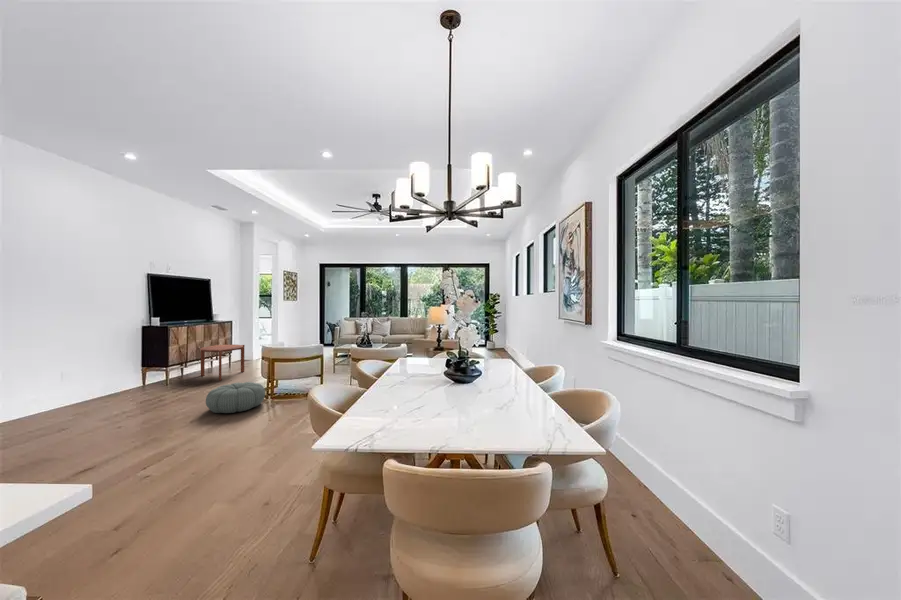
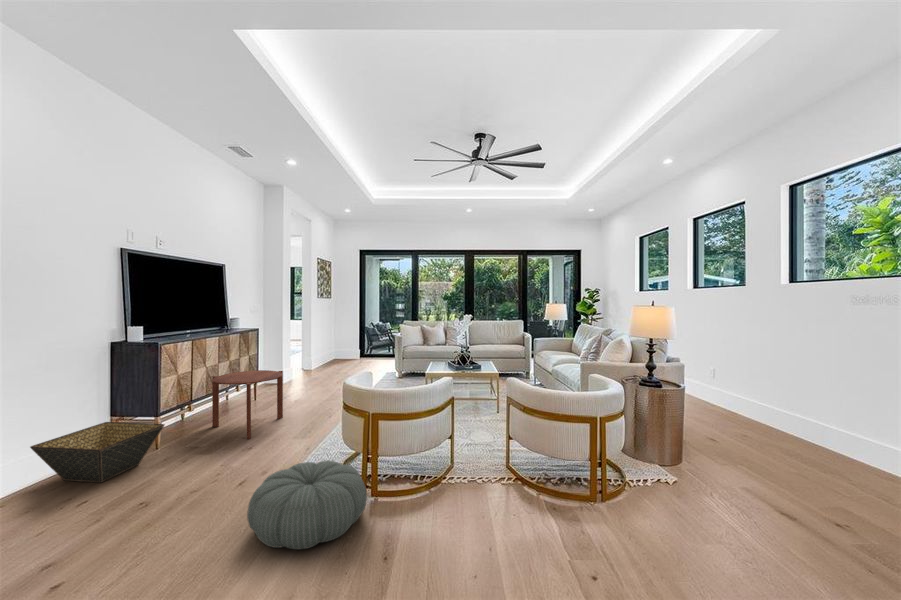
basket: none [99,370,171,397] -> present [30,422,164,483]

